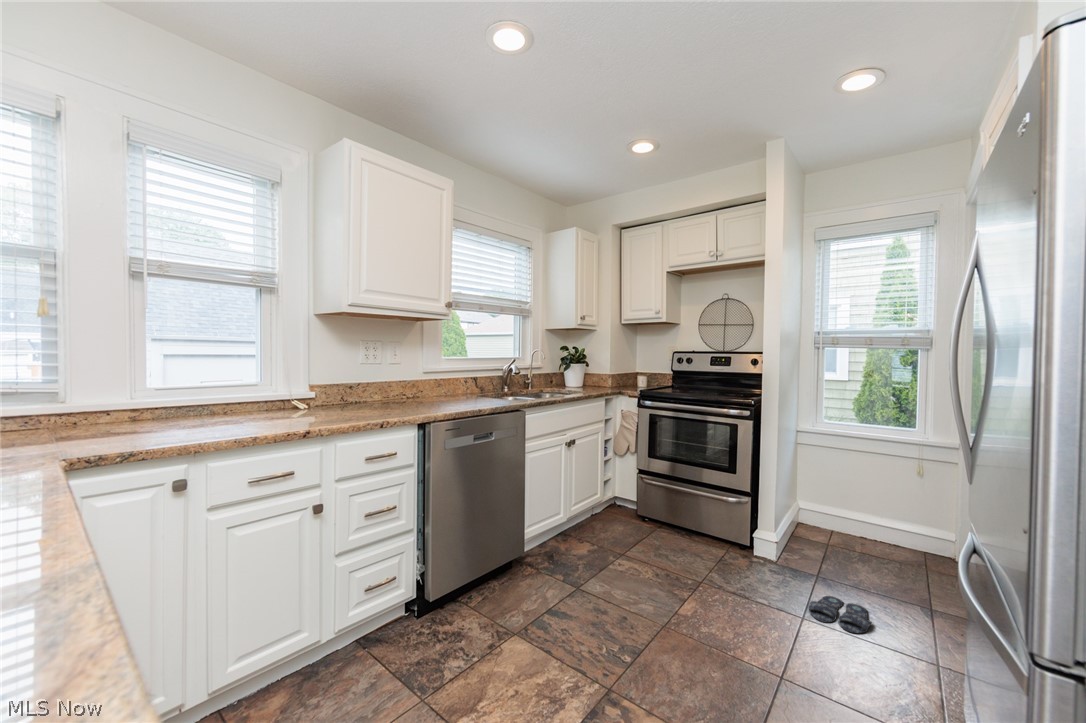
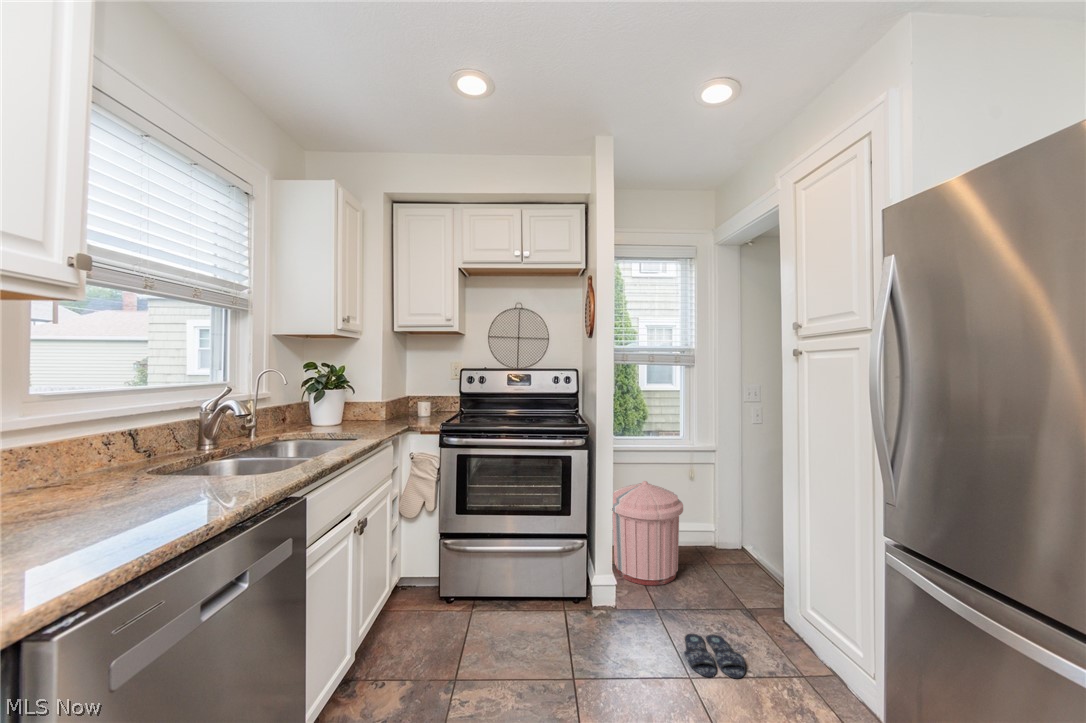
trash can: none [794,463,881,565] -> present [612,481,683,586]

